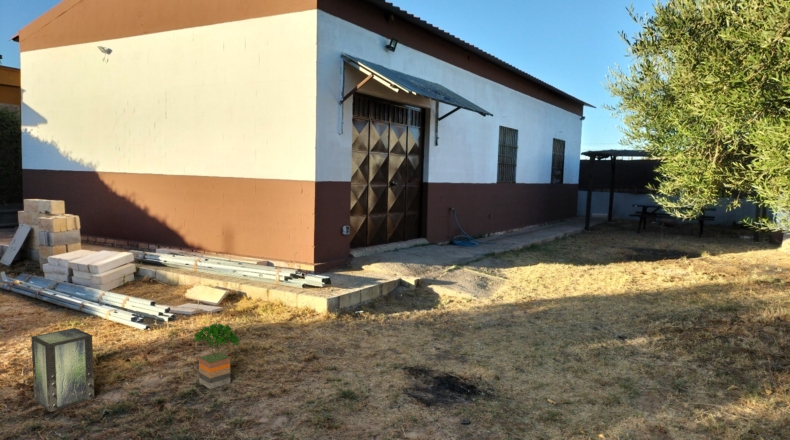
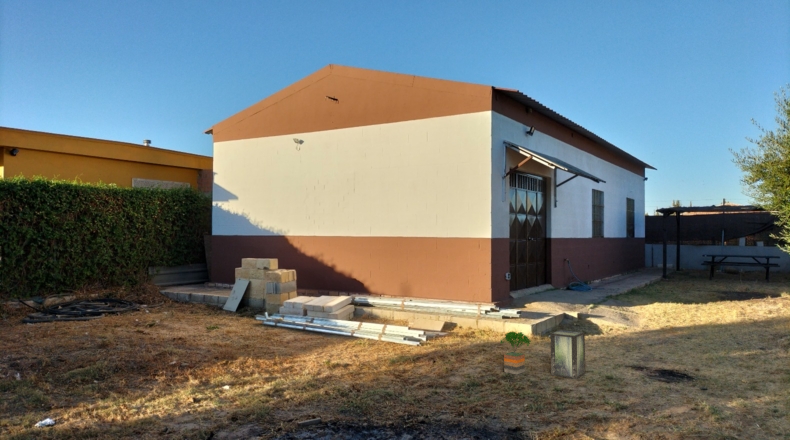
storage box: present [31,328,94,412] -> present [550,330,585,379]

